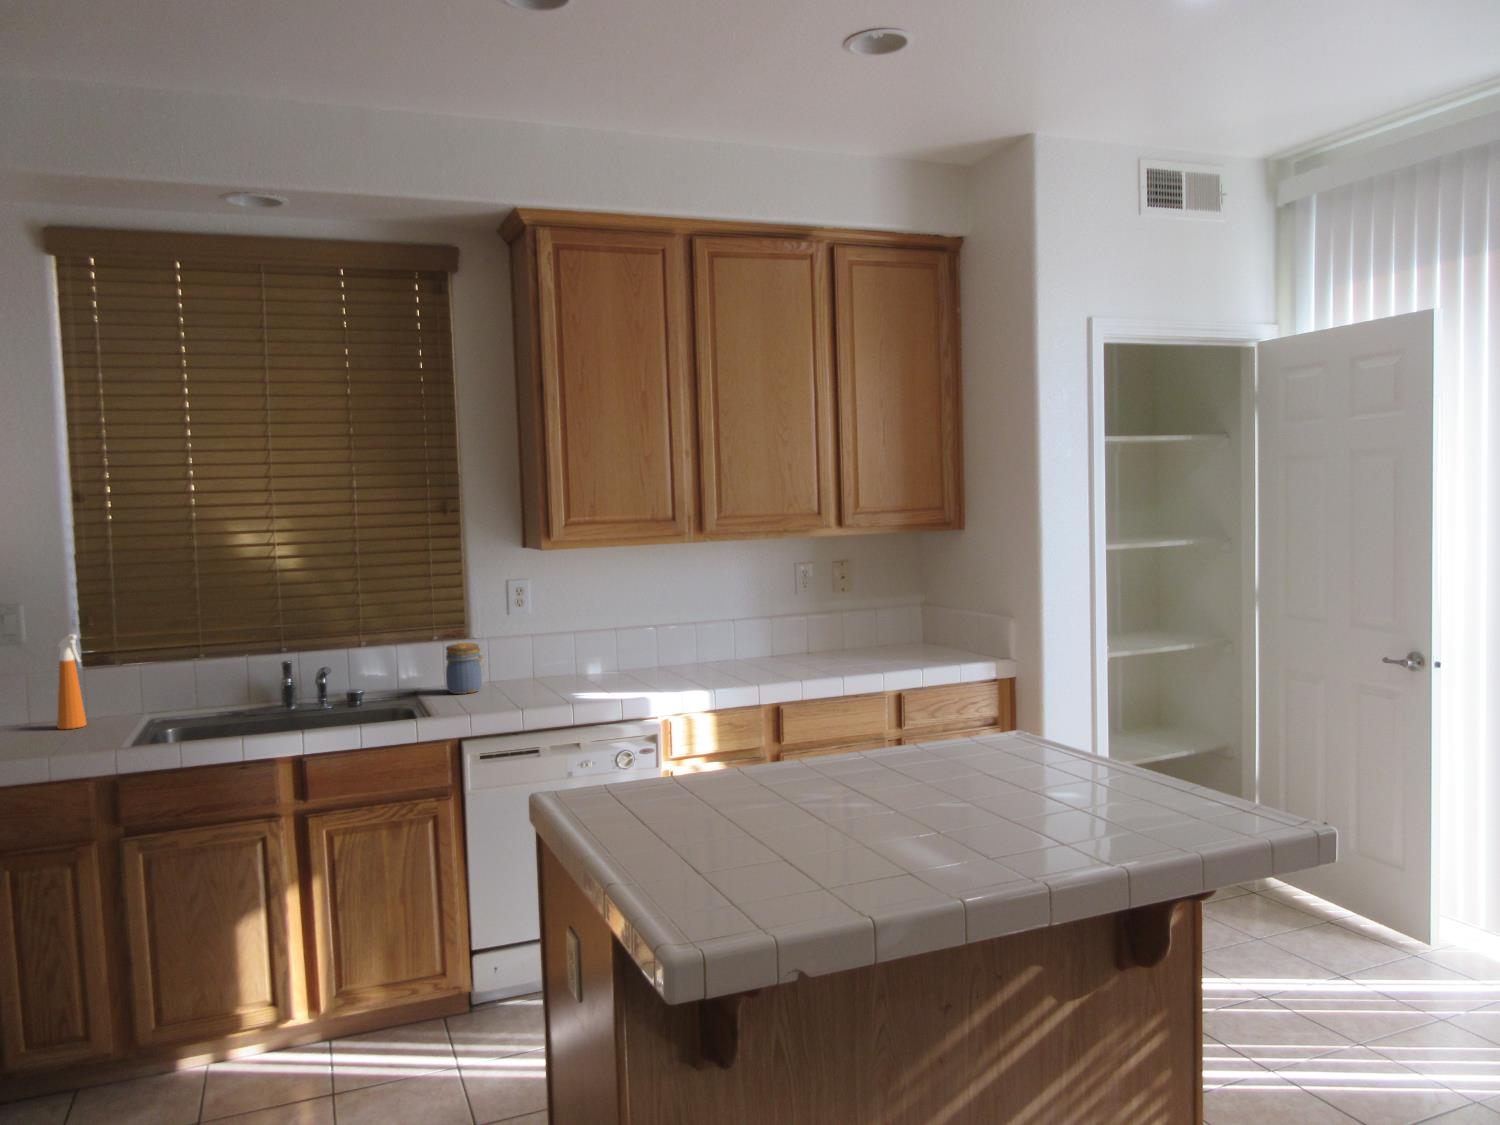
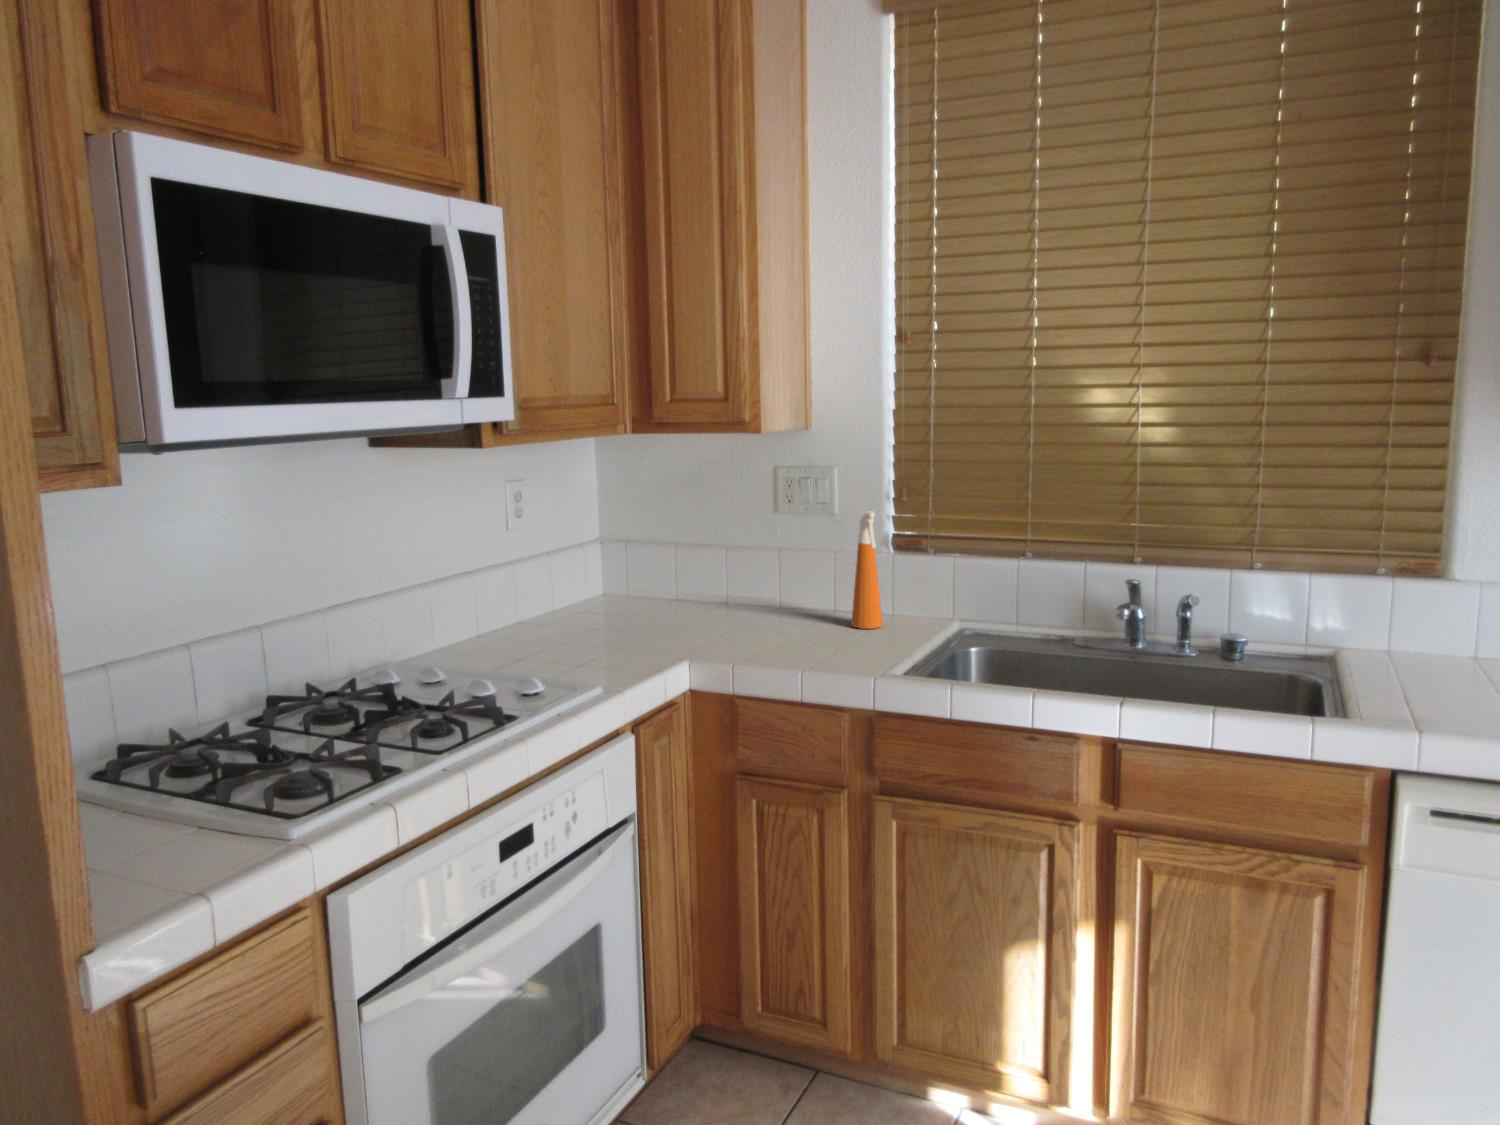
jar: present [446,643,485,694] -> none [1389,588,1468,677]

